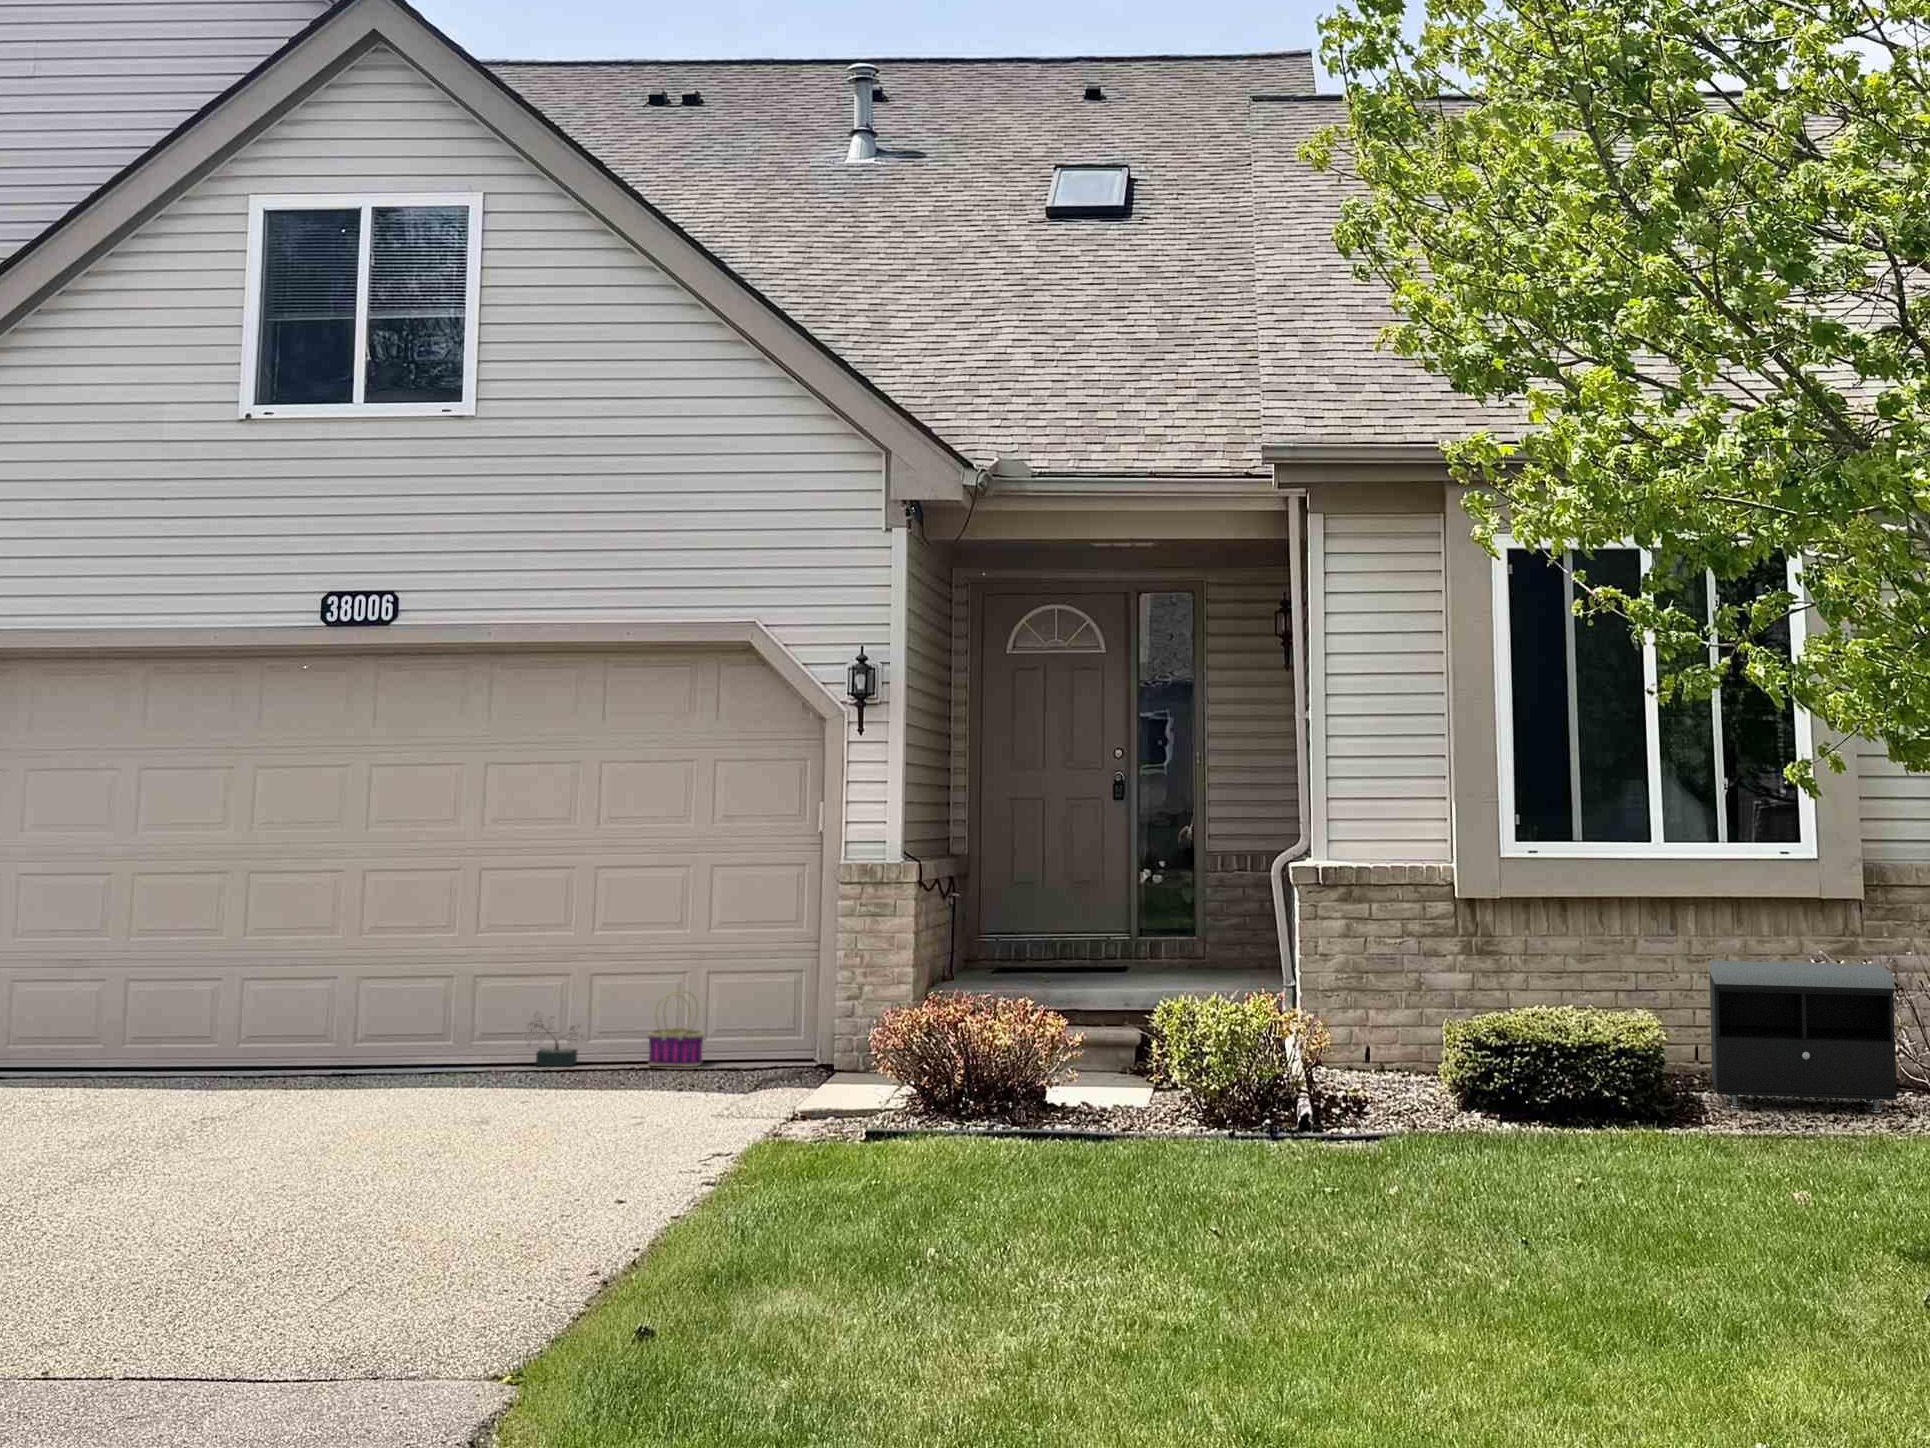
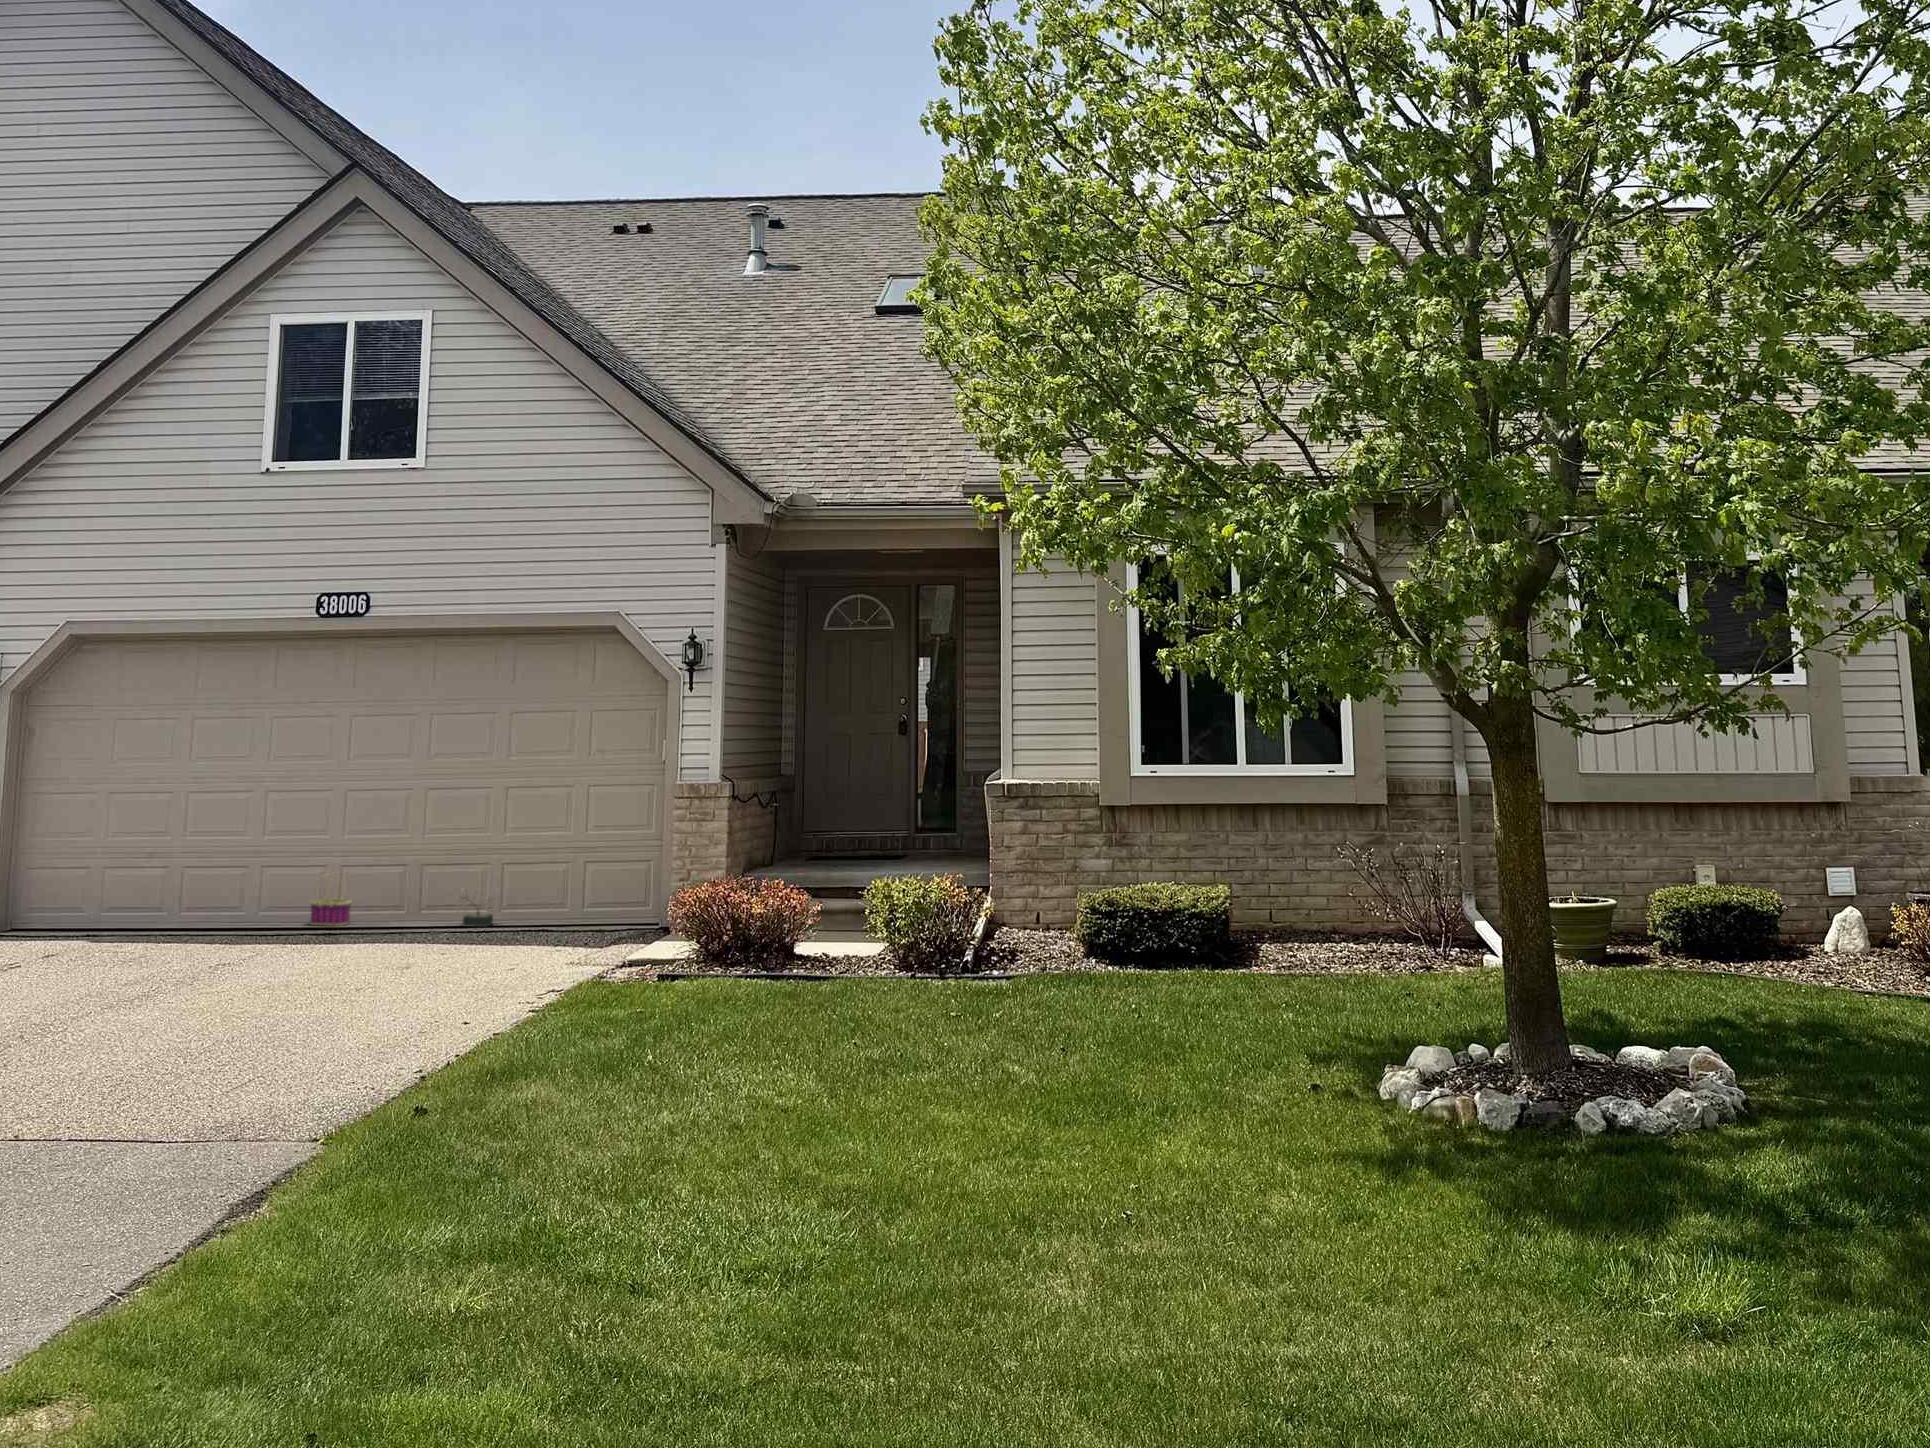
storage bench: present [1710,960,1897,1113] -> none [1270,850,1397,958]
basket: present [648,993,704,1067] -> present [310,876,351,926]

